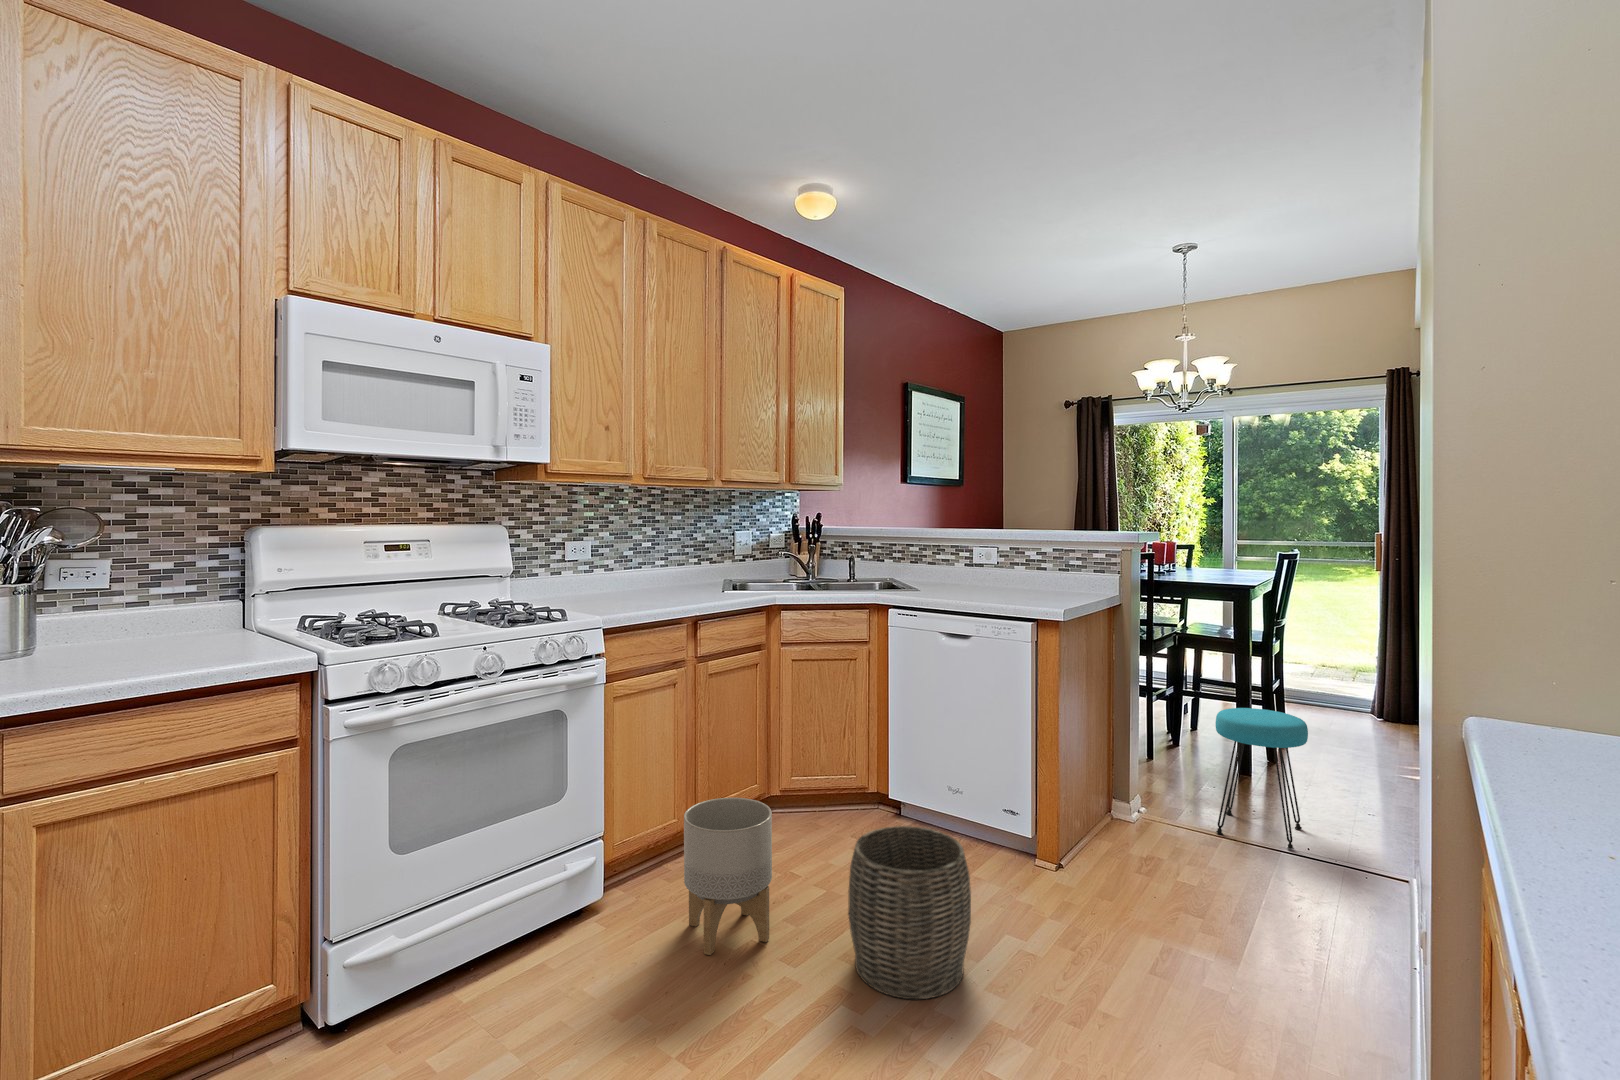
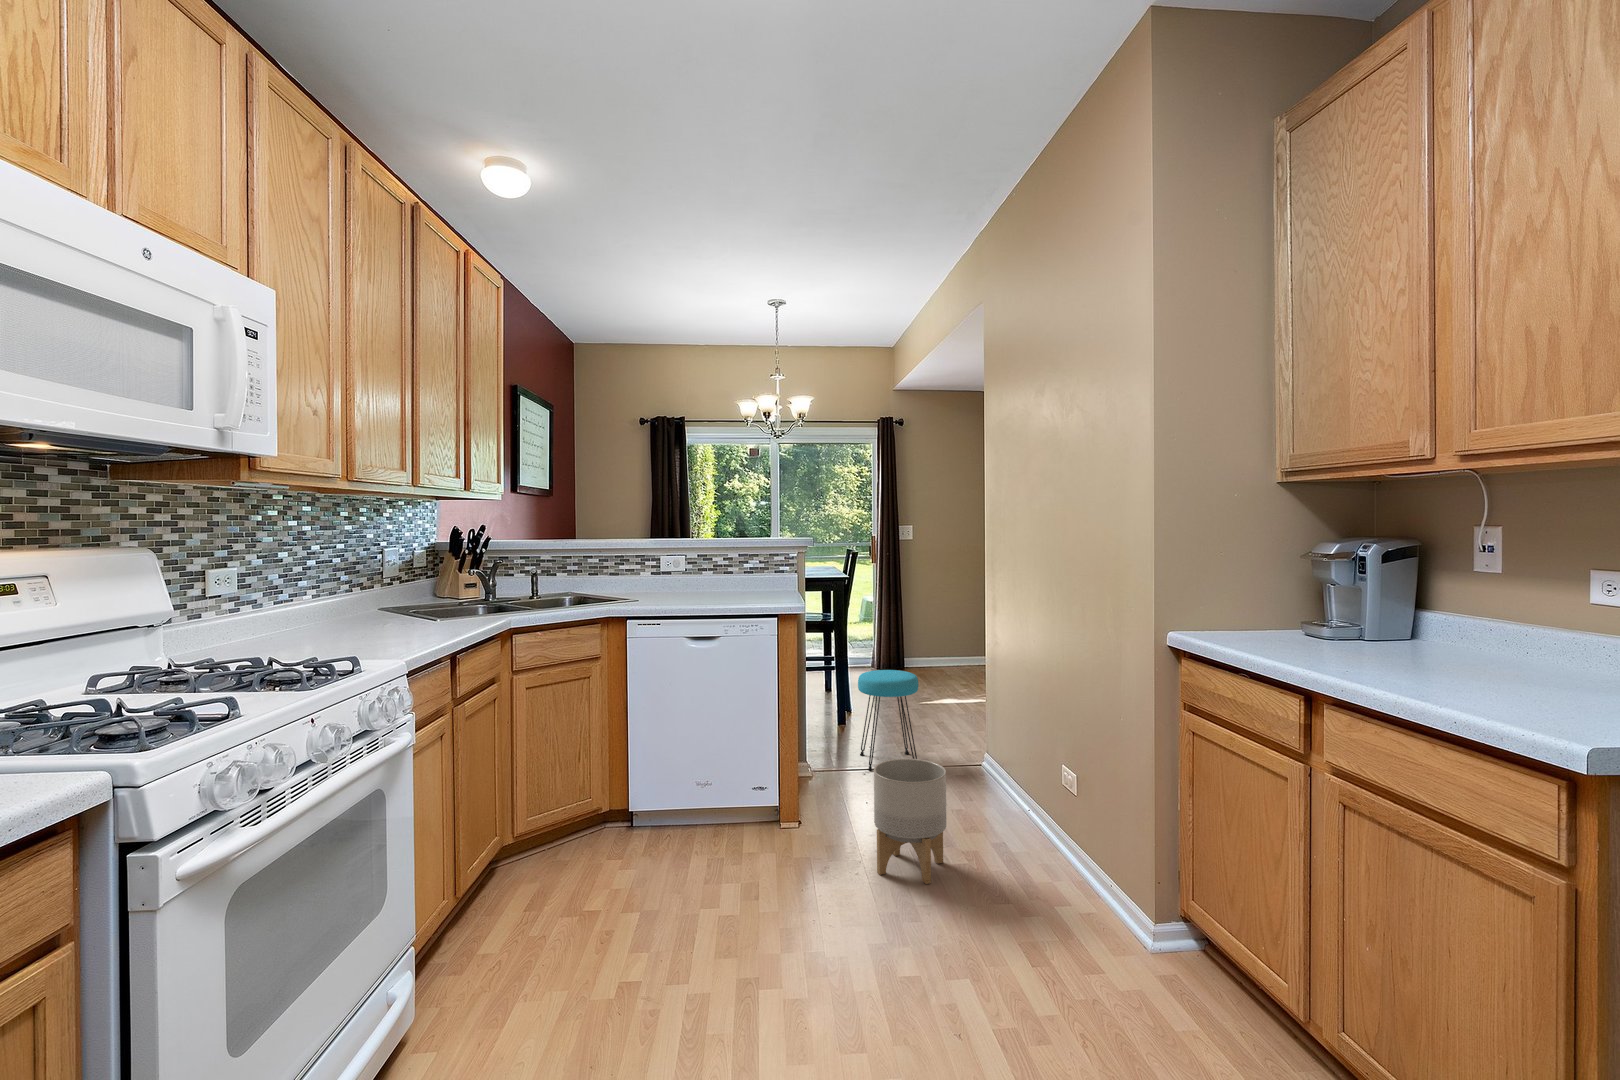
planter: present [684,798,772,955] -> present [874,759,946,884]
woven basket: present [848,826,971,999] -> none [723,817,835,978]

